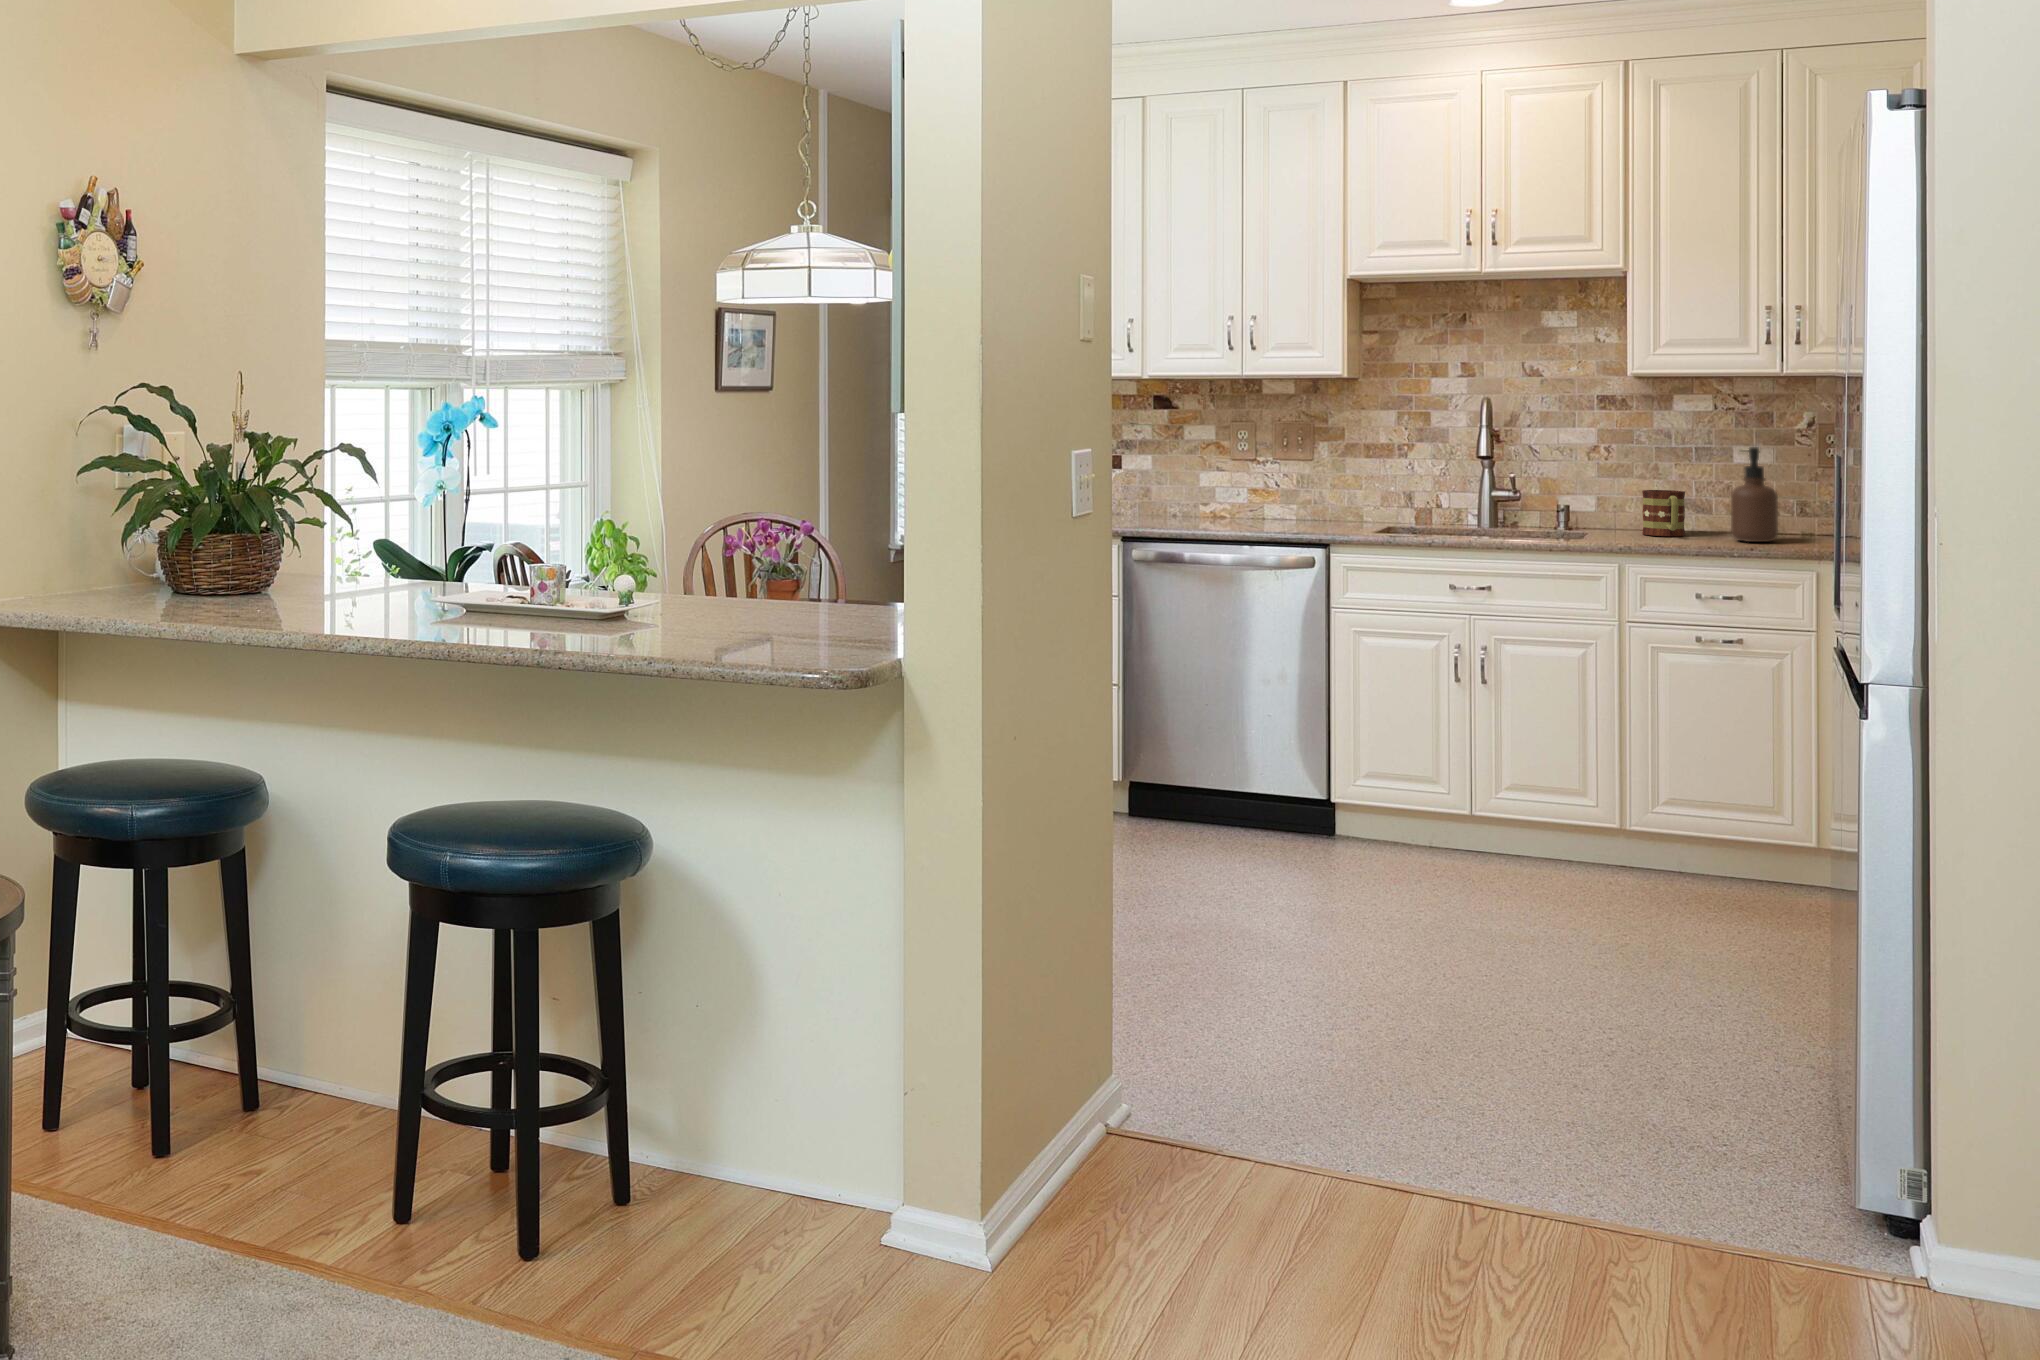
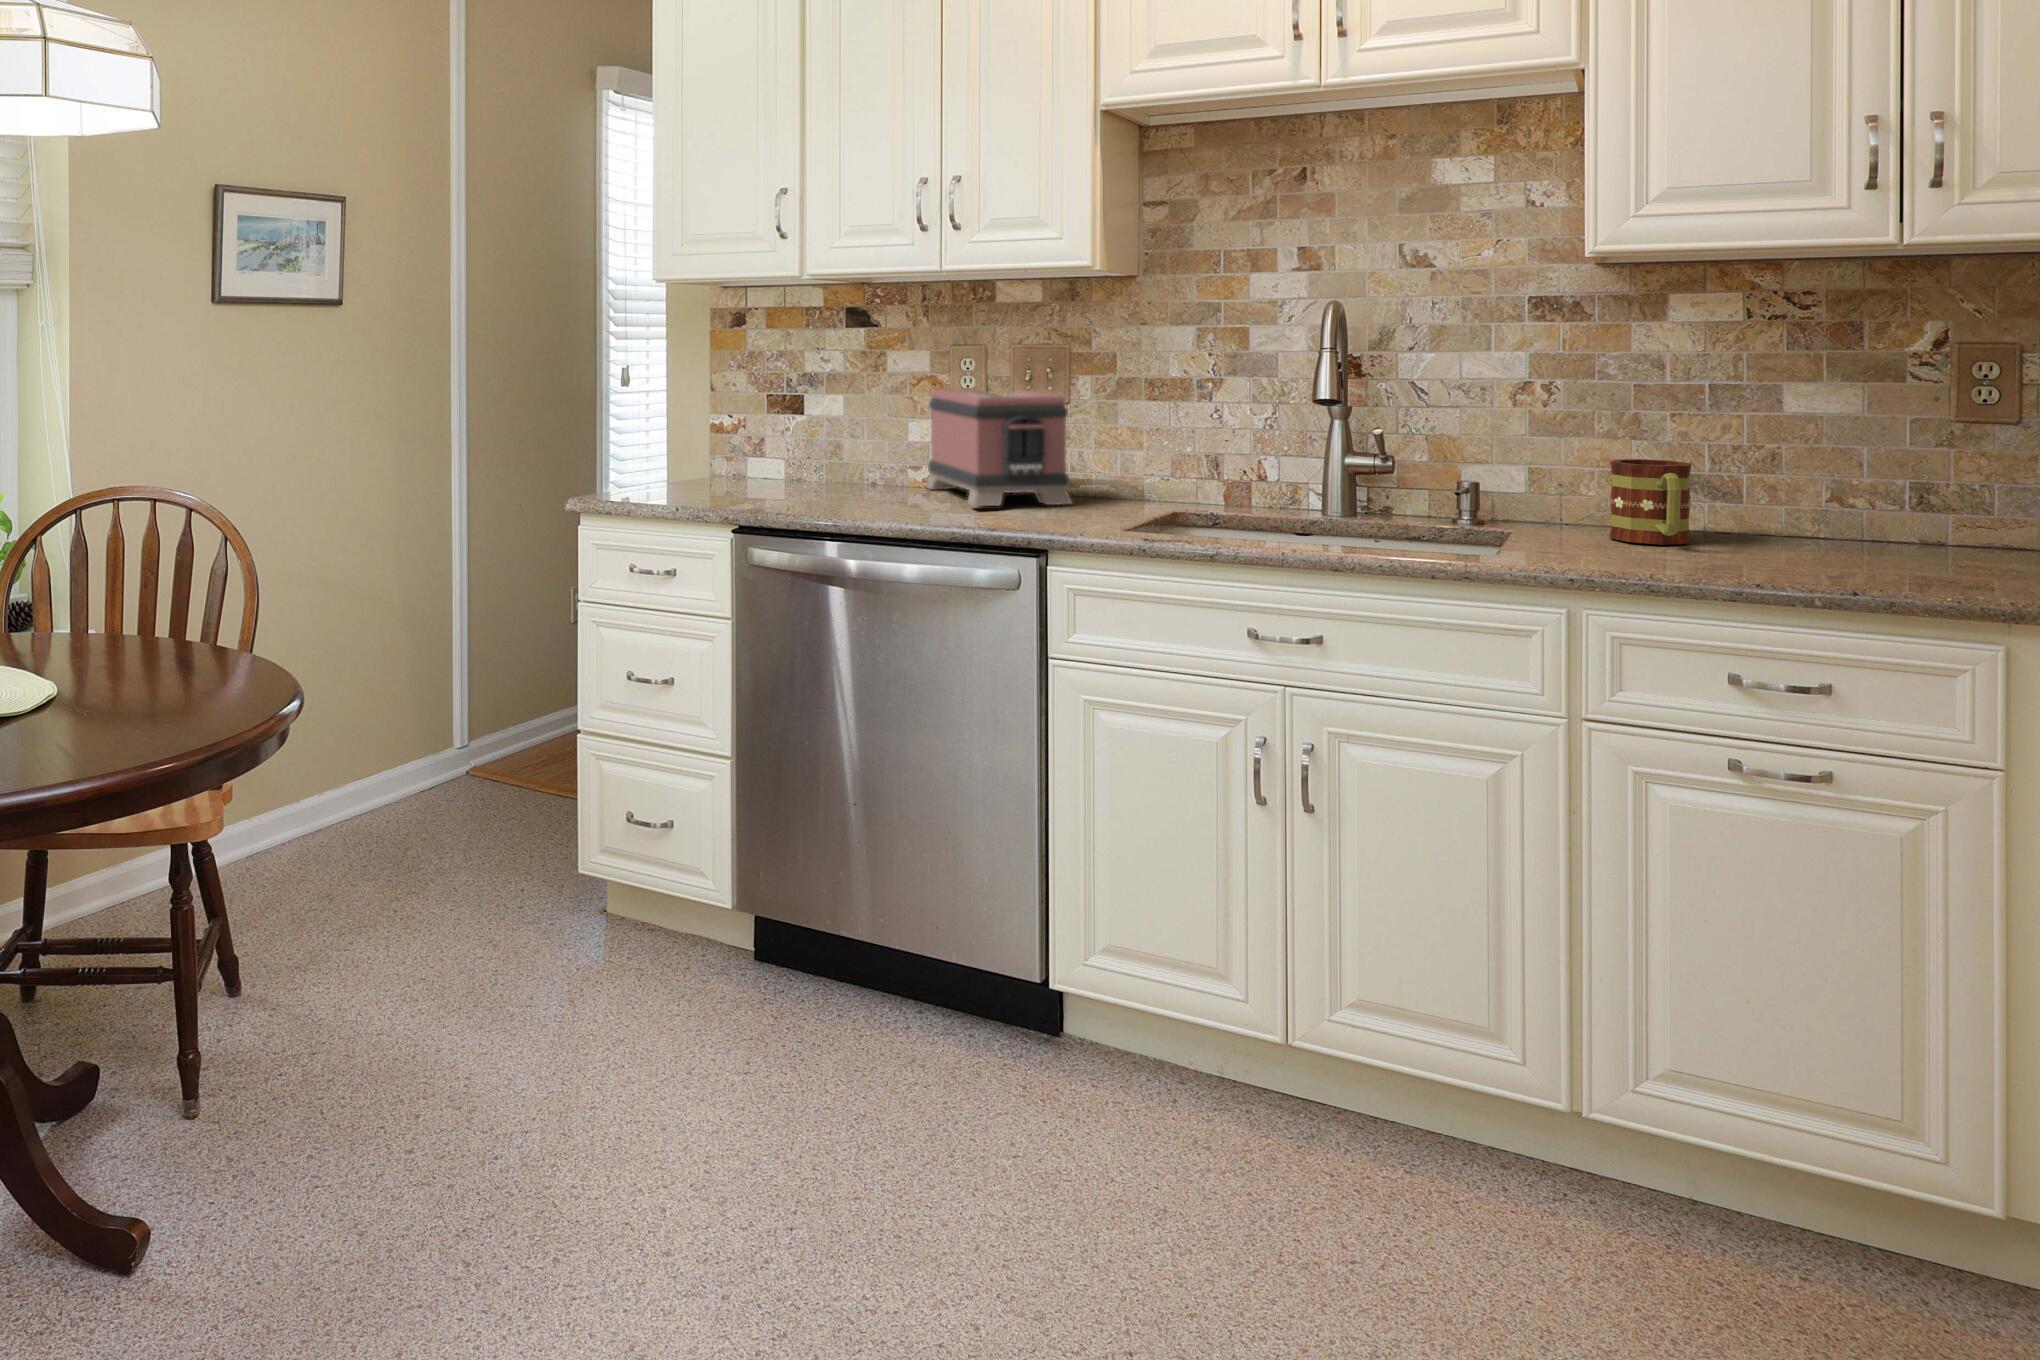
soap dispenser: present [1731,447,1778,542] -> none [1785,385,1883,564]
toaster: none [1212,450,1321,524] -> present [926,389,1072,506]

